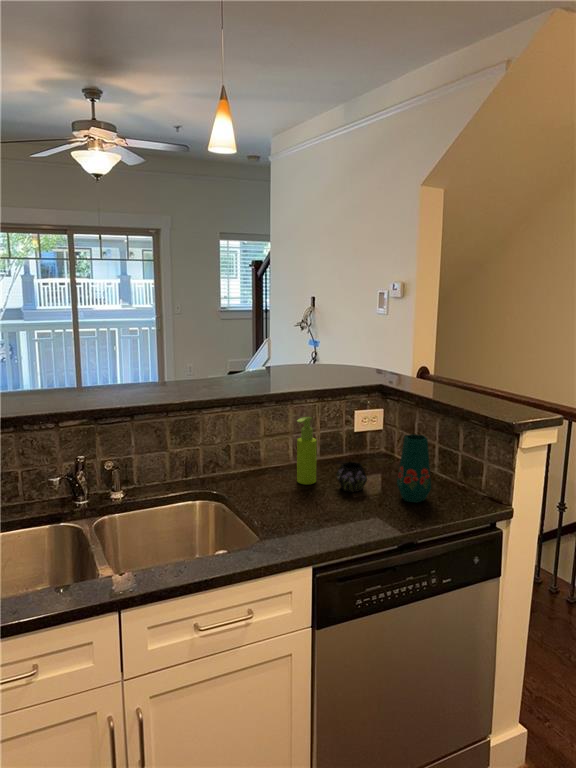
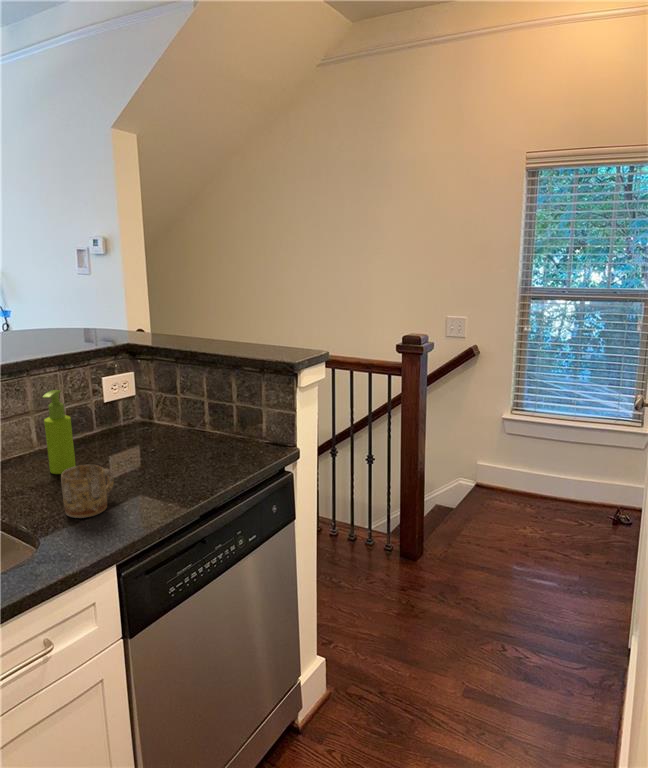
vase: present [336,434,431,503] -> none [102,390,217,471]
mug: none [291,481,333,523] -> present [61,465,114,518]

